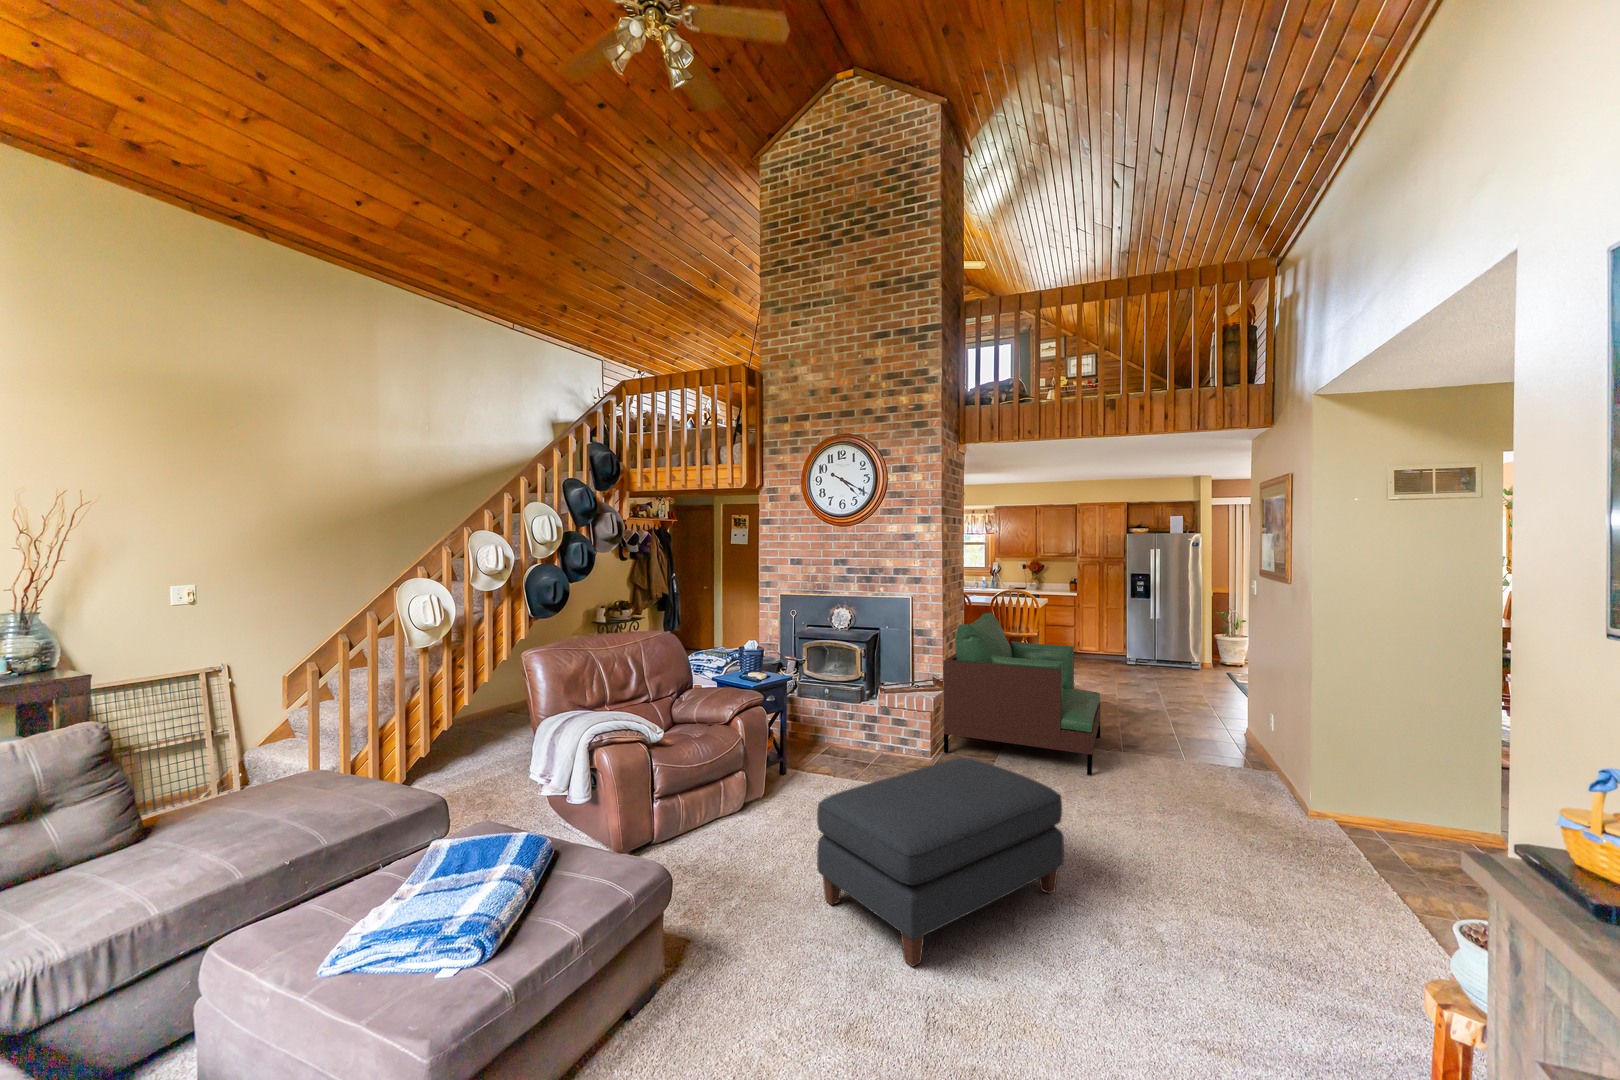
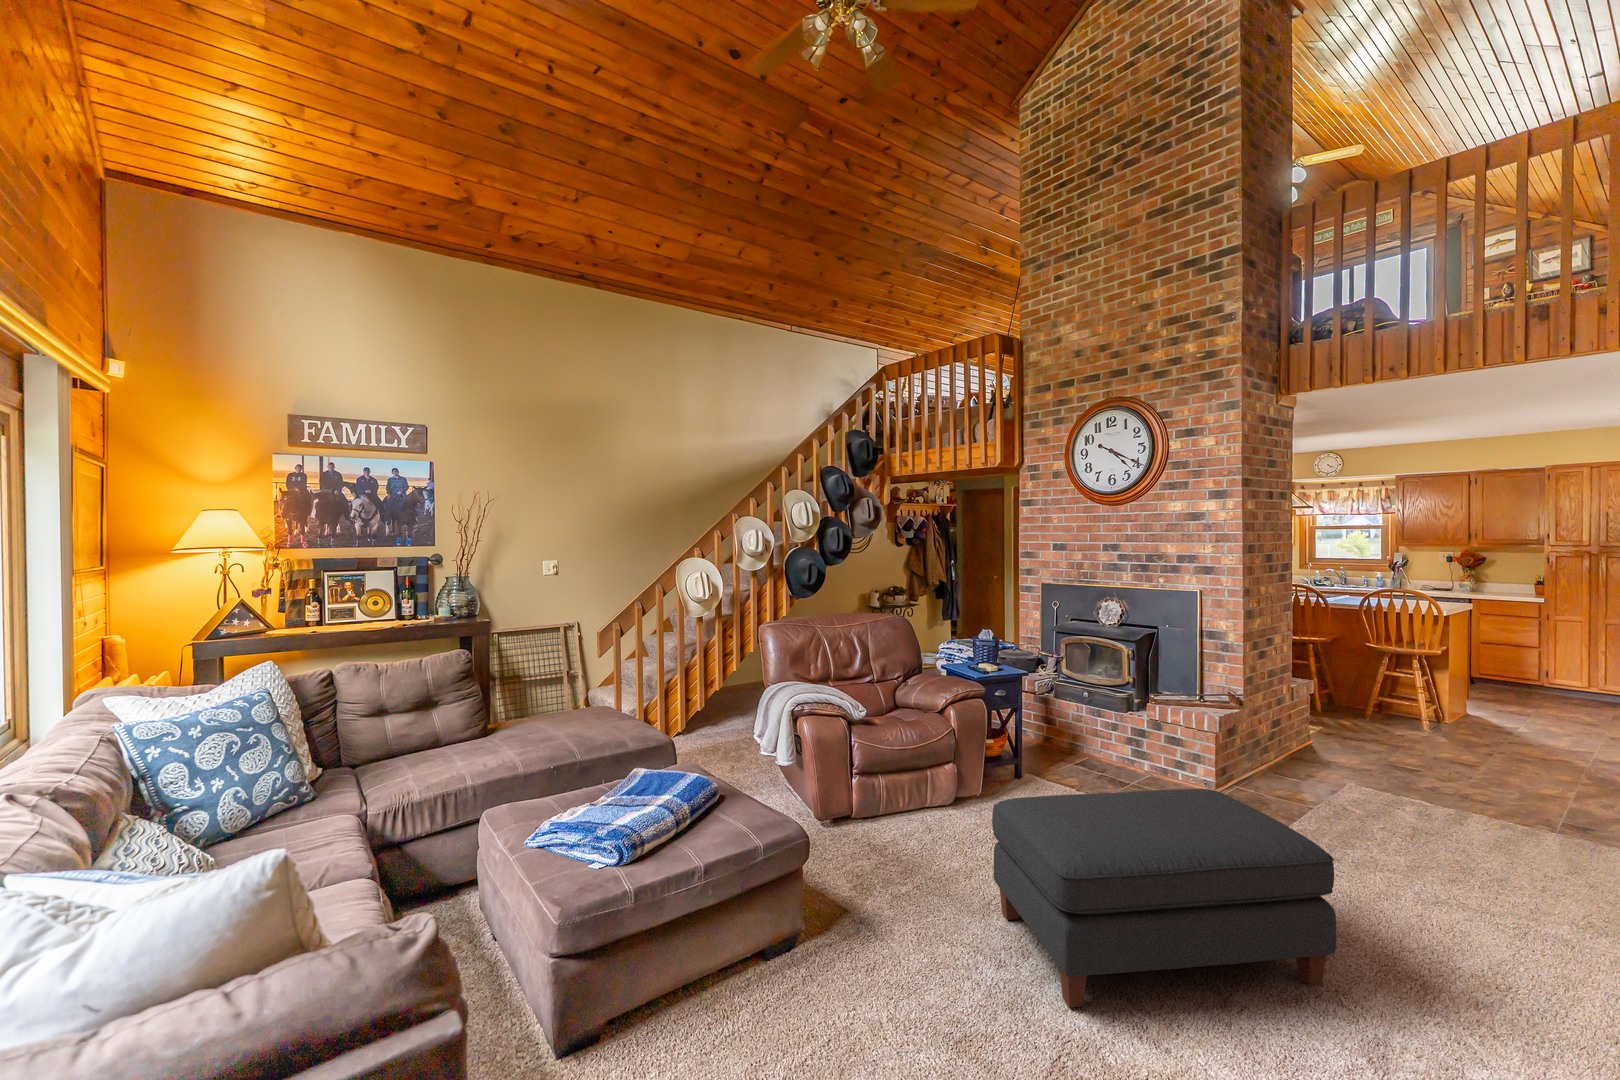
armchair: present [944,613,1100,775] -> none [1238,618,1523,857]

